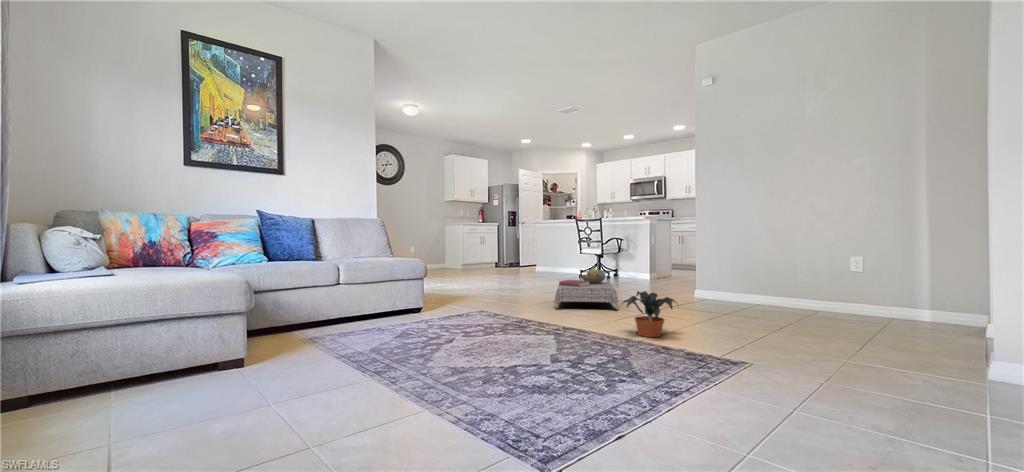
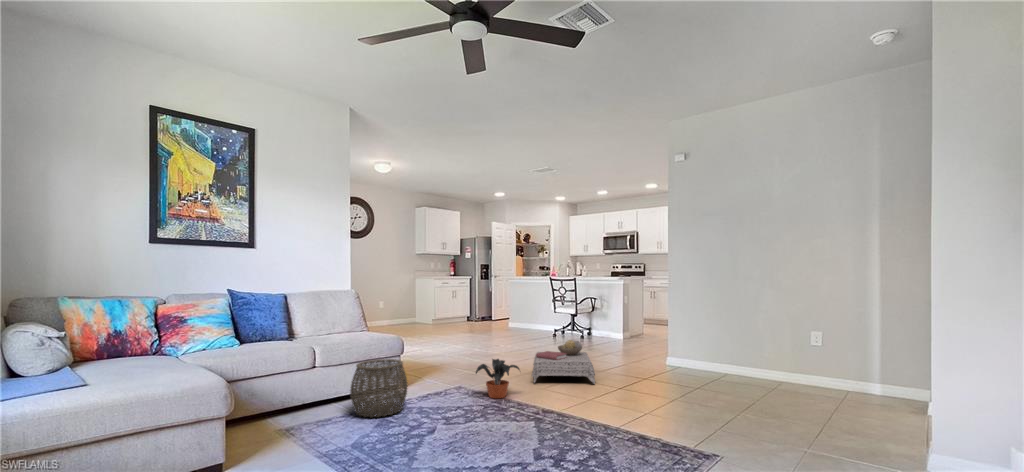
woven basket: none [374,278,430,331] -> present [350,359,408,417]
potted plant: present [623,291,677,337] -> present [476,359,520,398]

